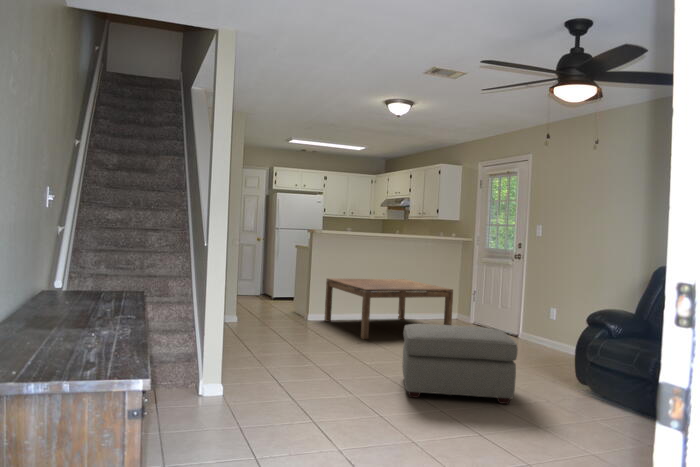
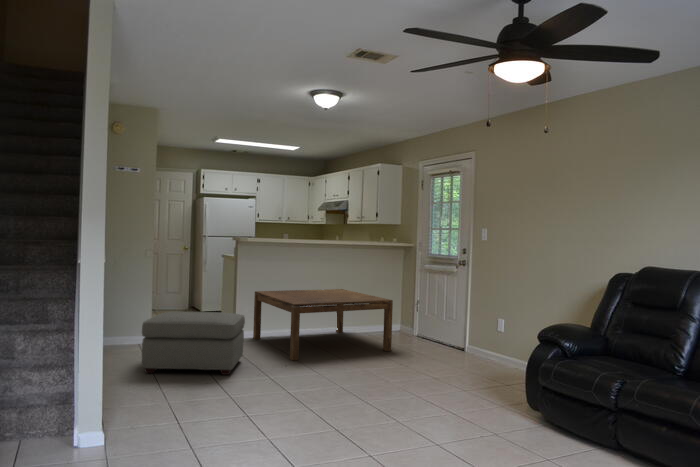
ottoman: present [402,324,518,404] -> present [142,312,245,375]

